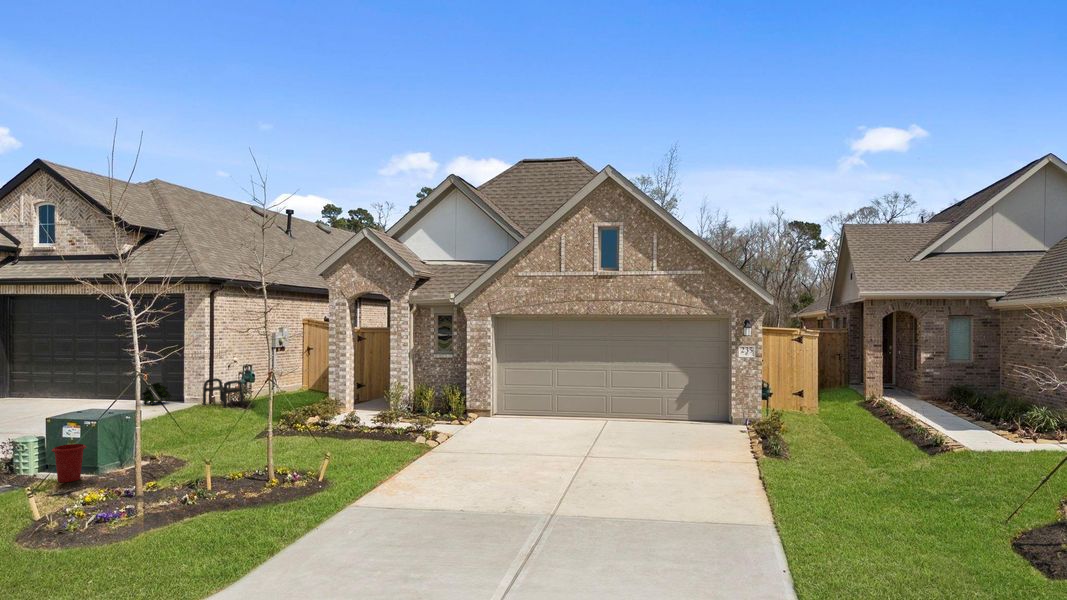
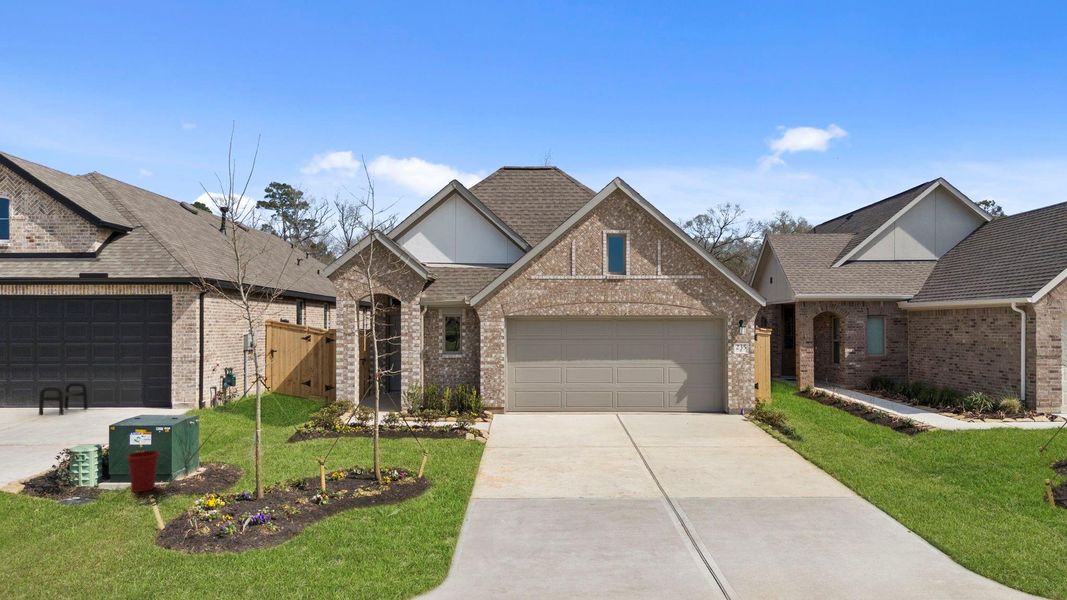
bench: present [203,378,243,408] -> present [39,383,88,415]
potted plant: present [142,382,171,404] -> none [125,388,157,412]

